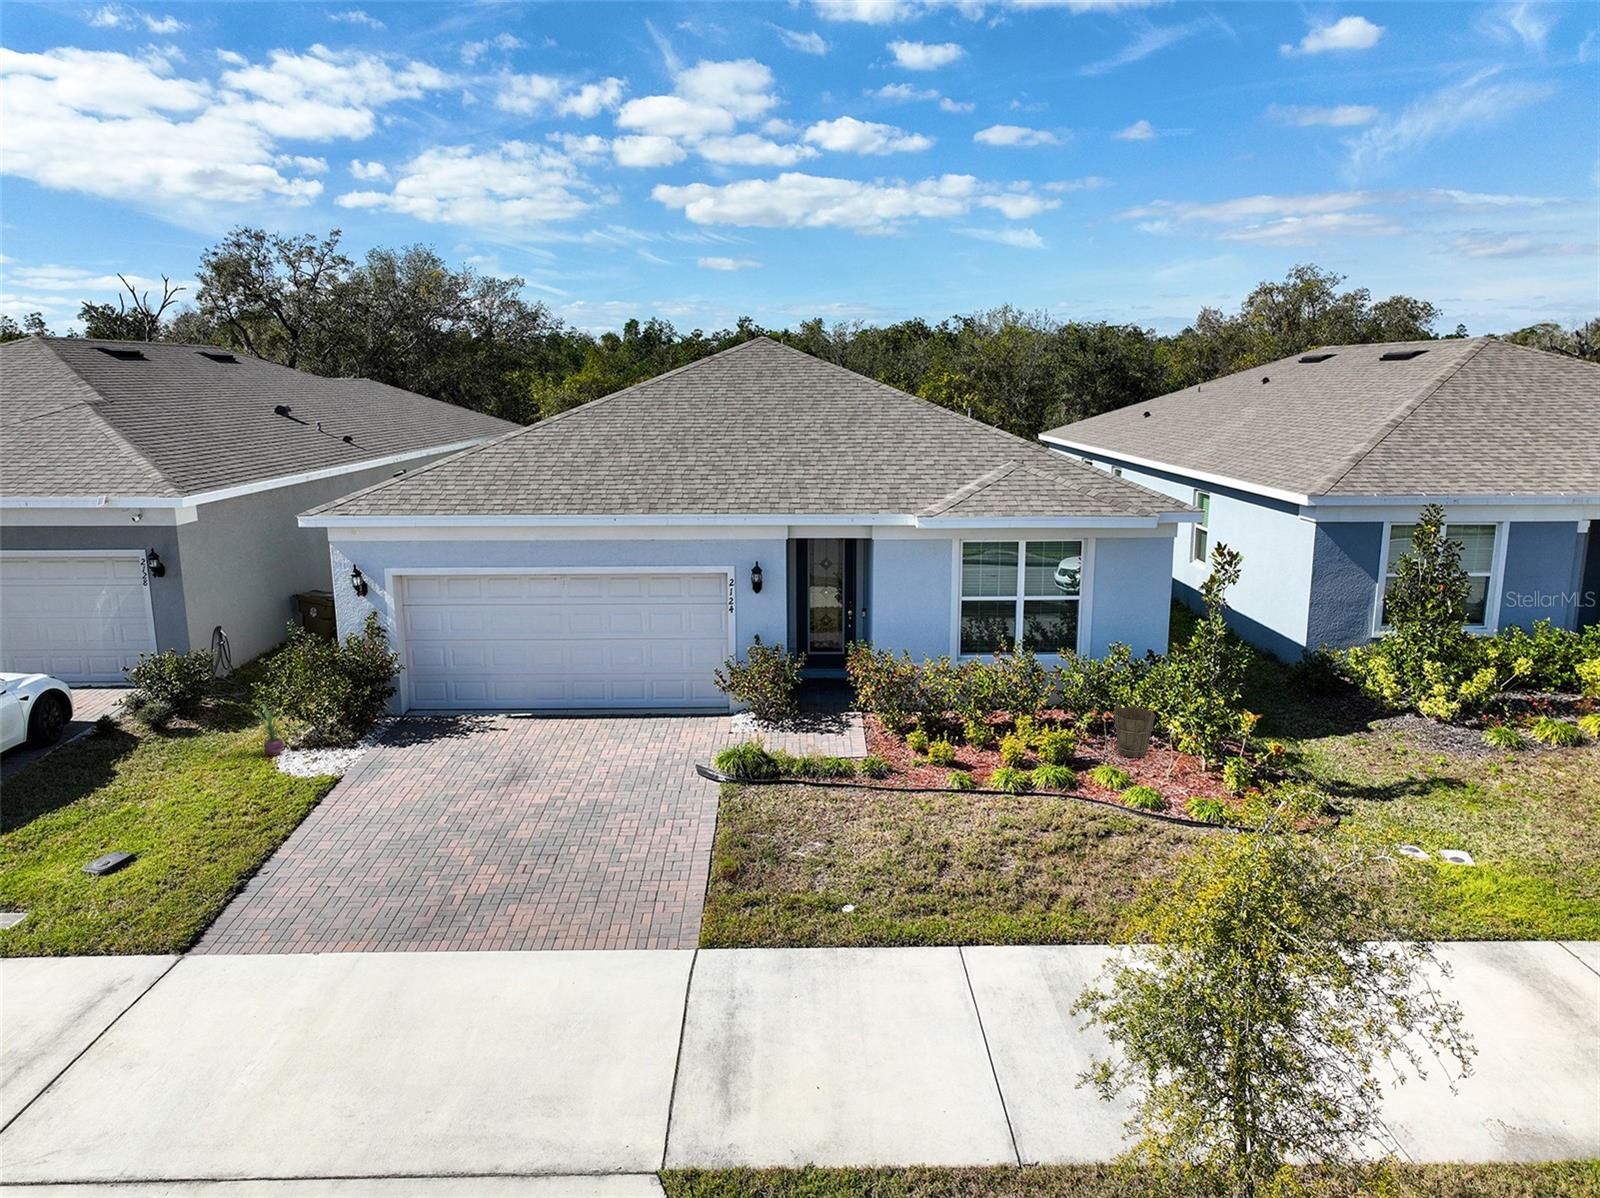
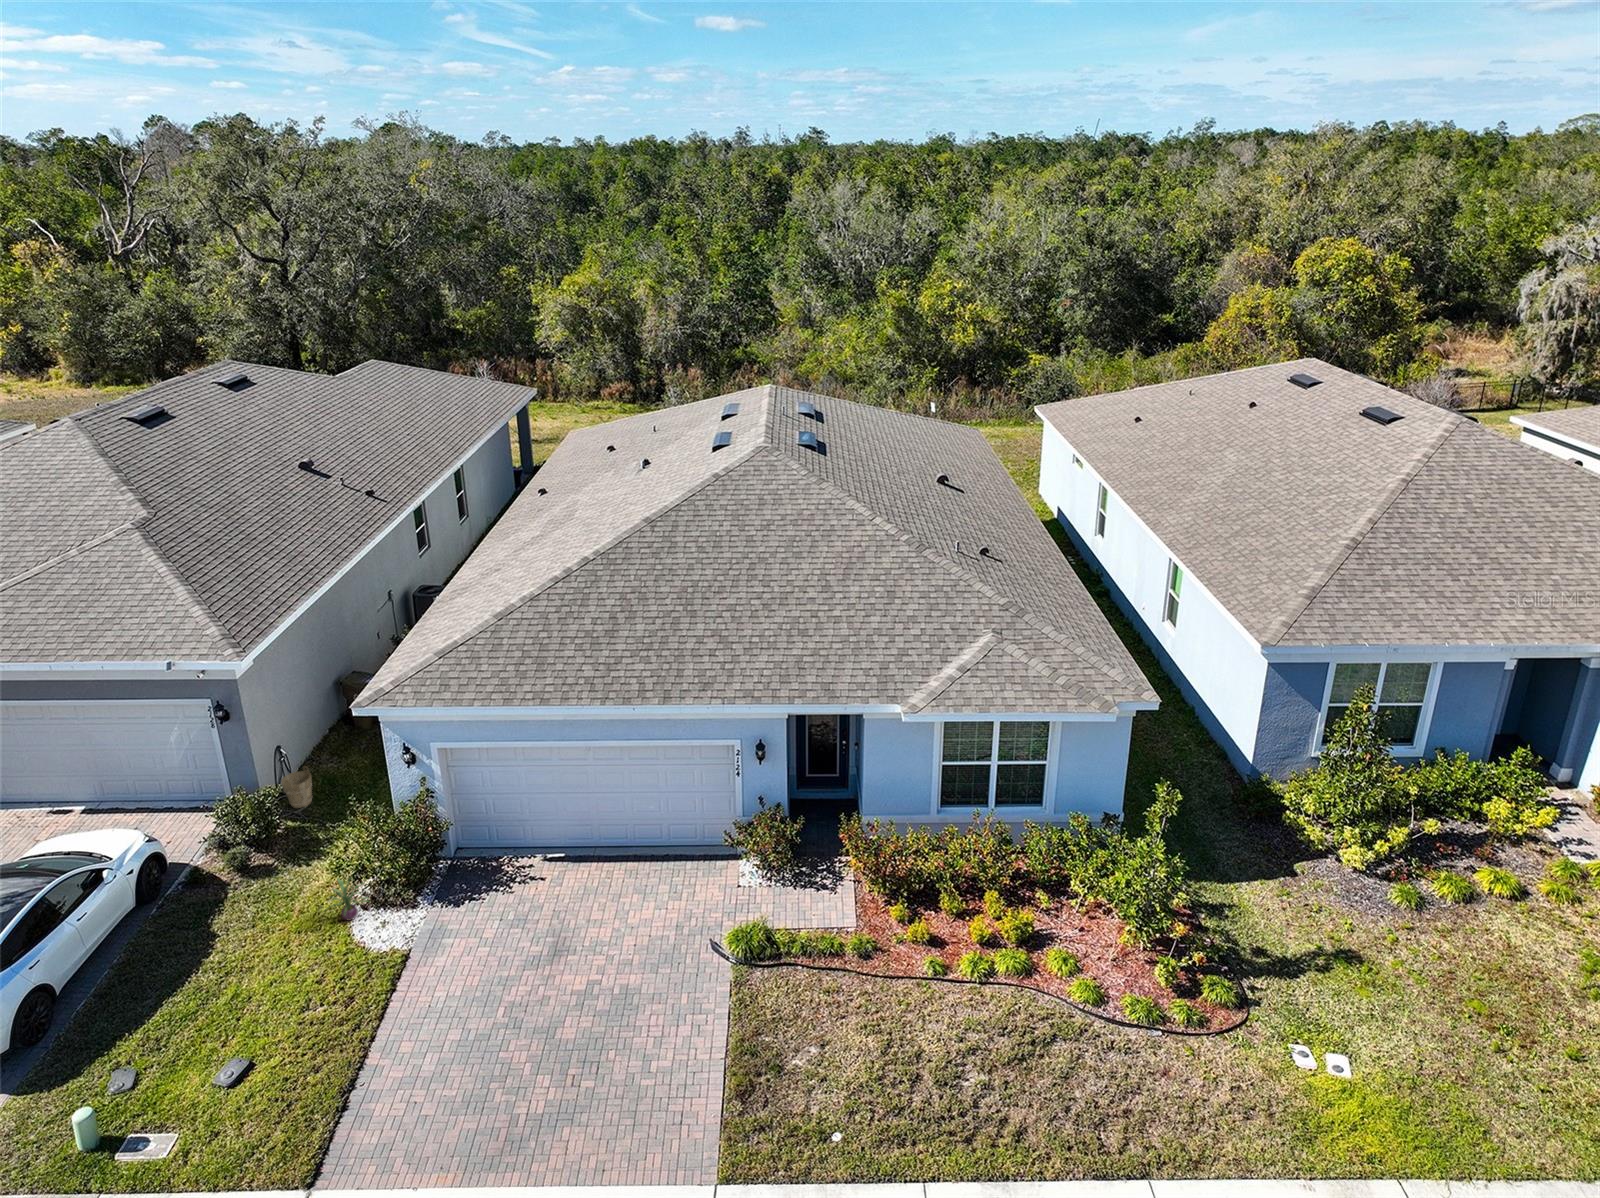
bucket: present [1114,700,1155,758] -> present [281,766,312,808]

